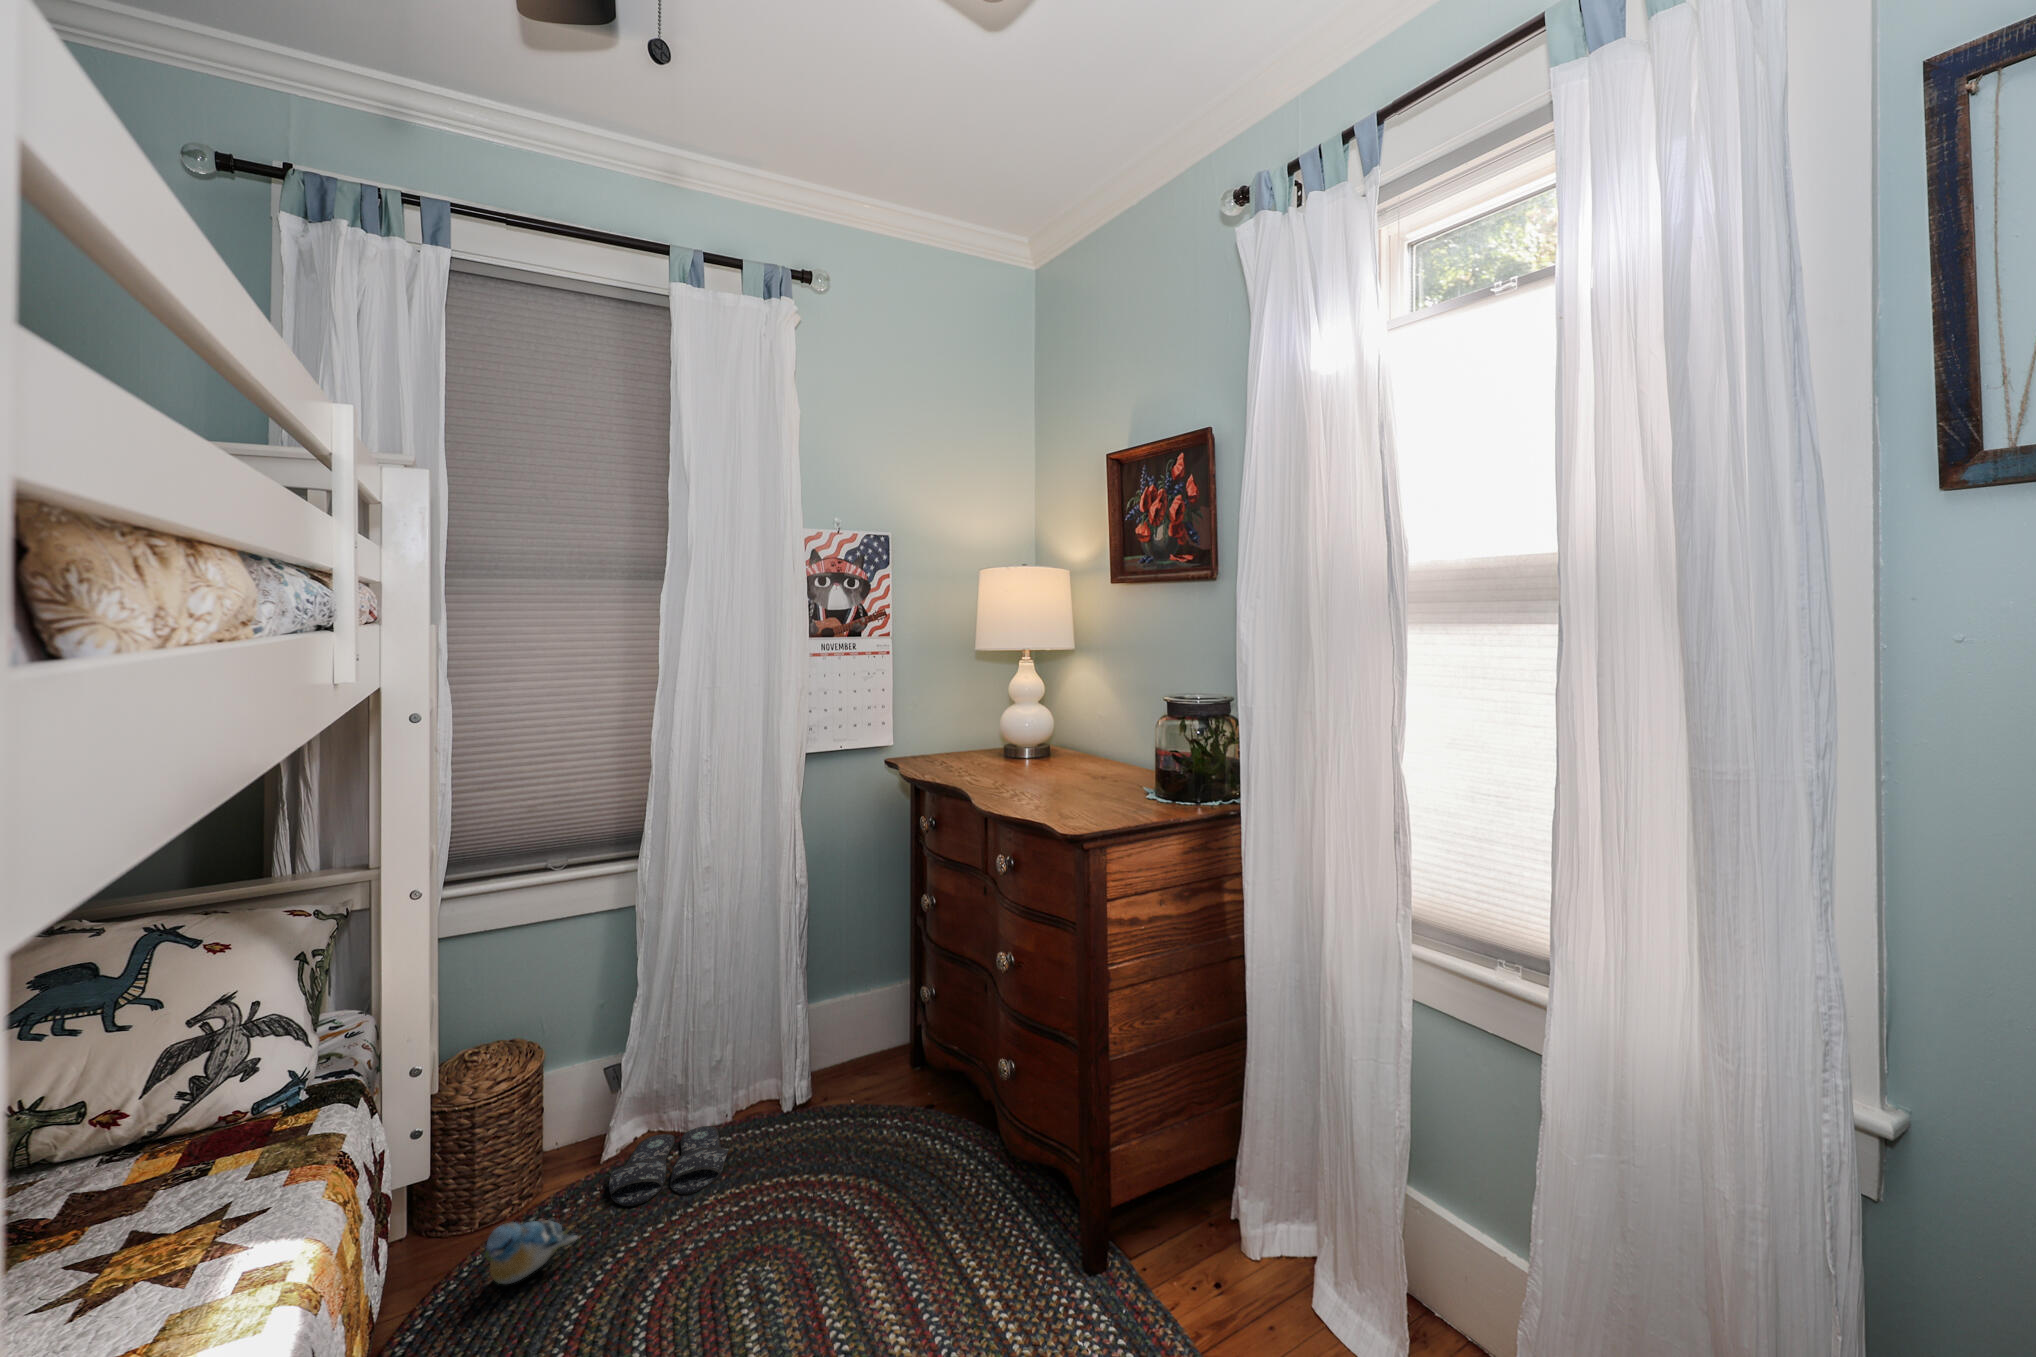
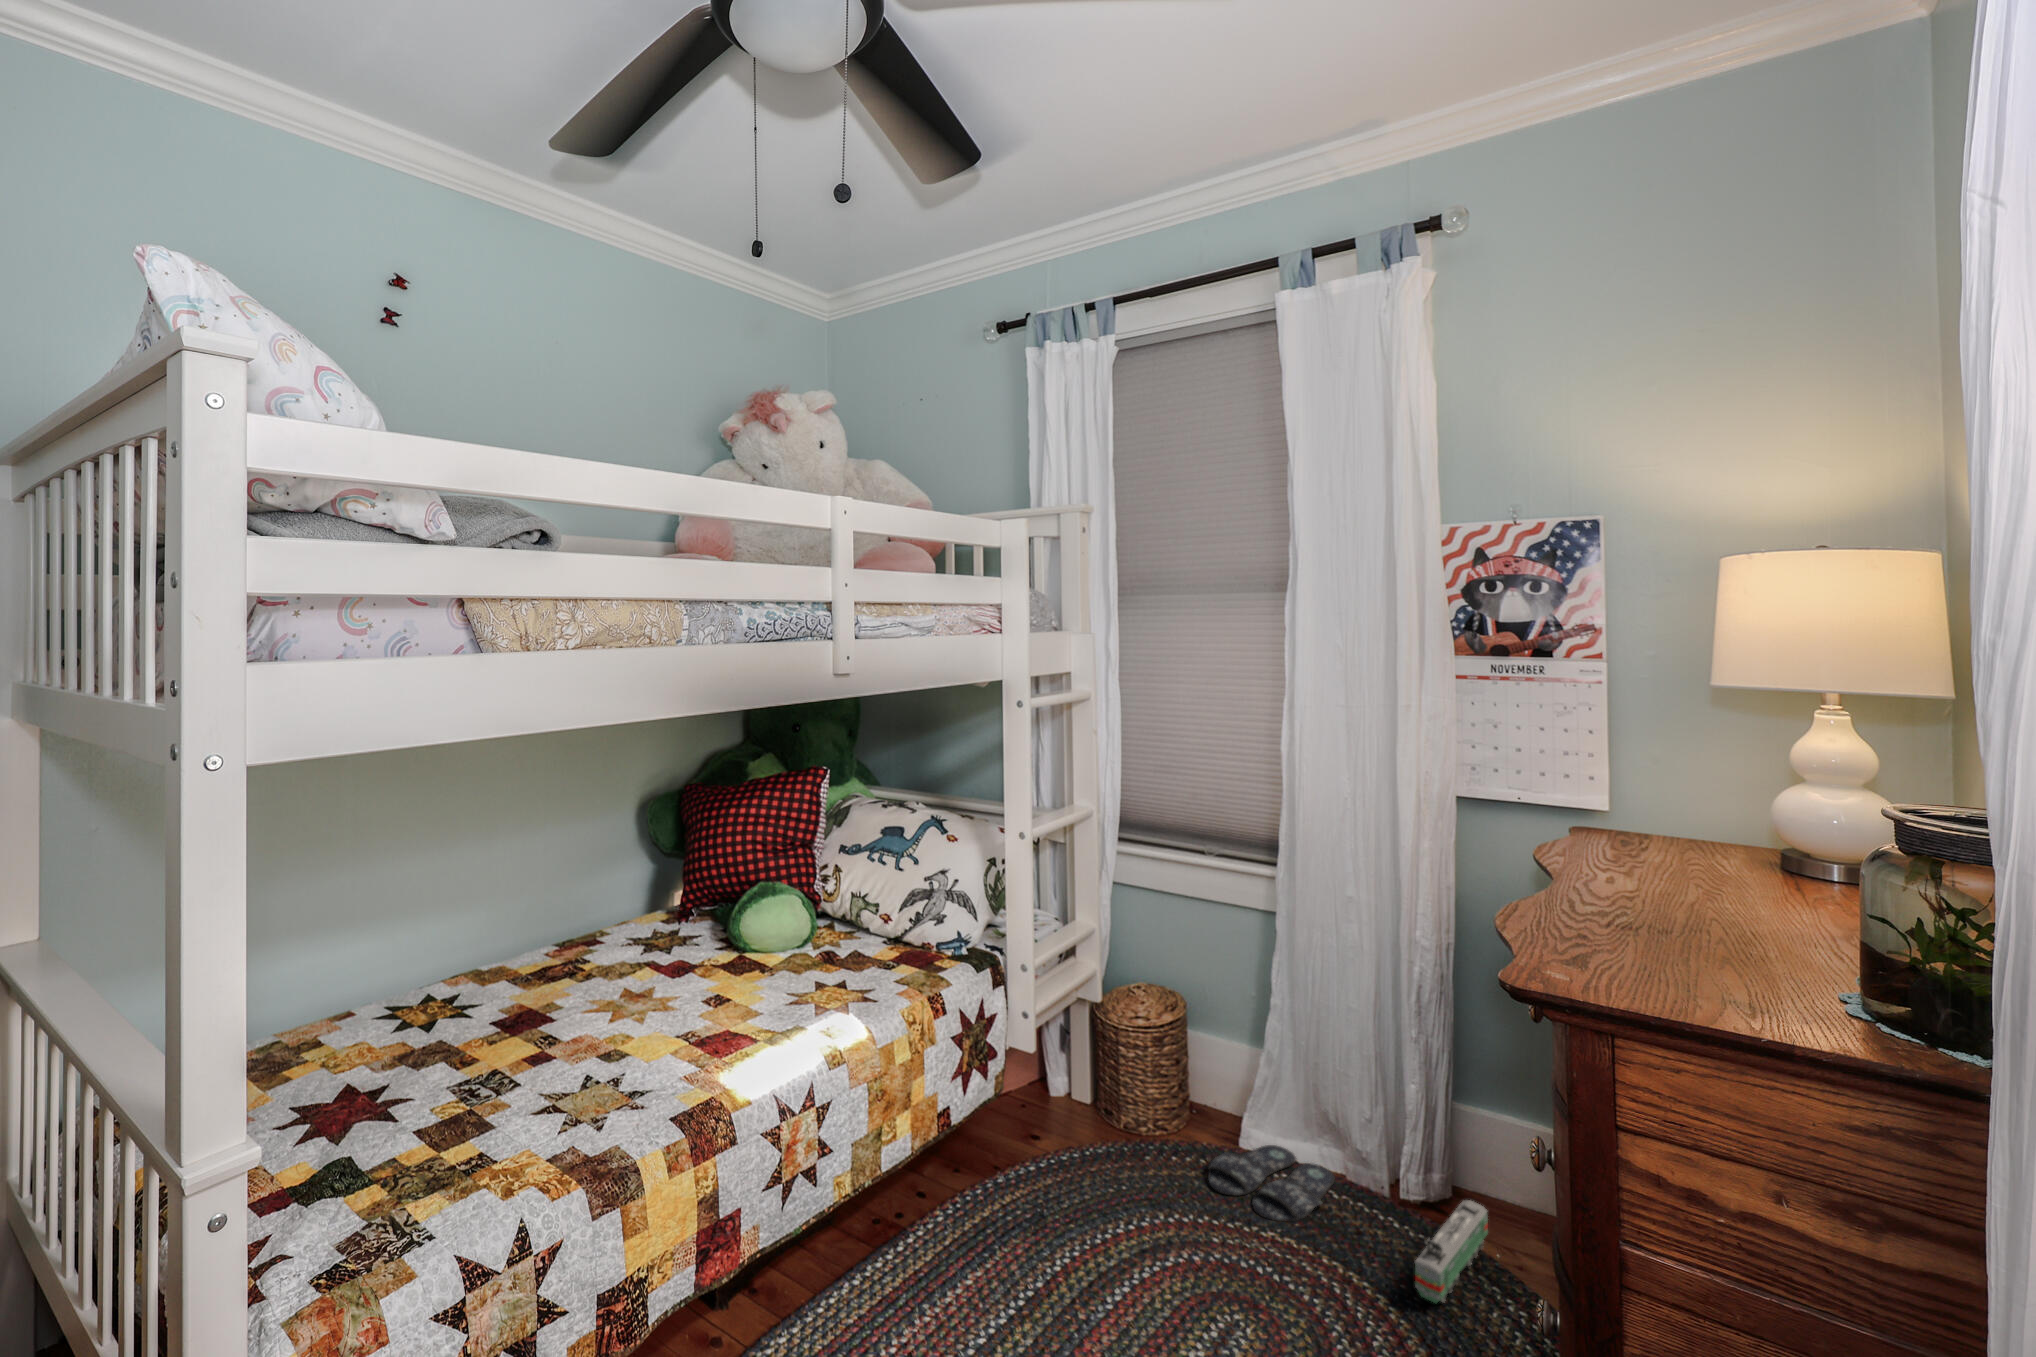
toy train: none [828,1070,861,1154] -> present [1415,1200,1488,1303]
plush toy: present [485,1220,578,1284] -> none [1081,1127,1156,1184]

